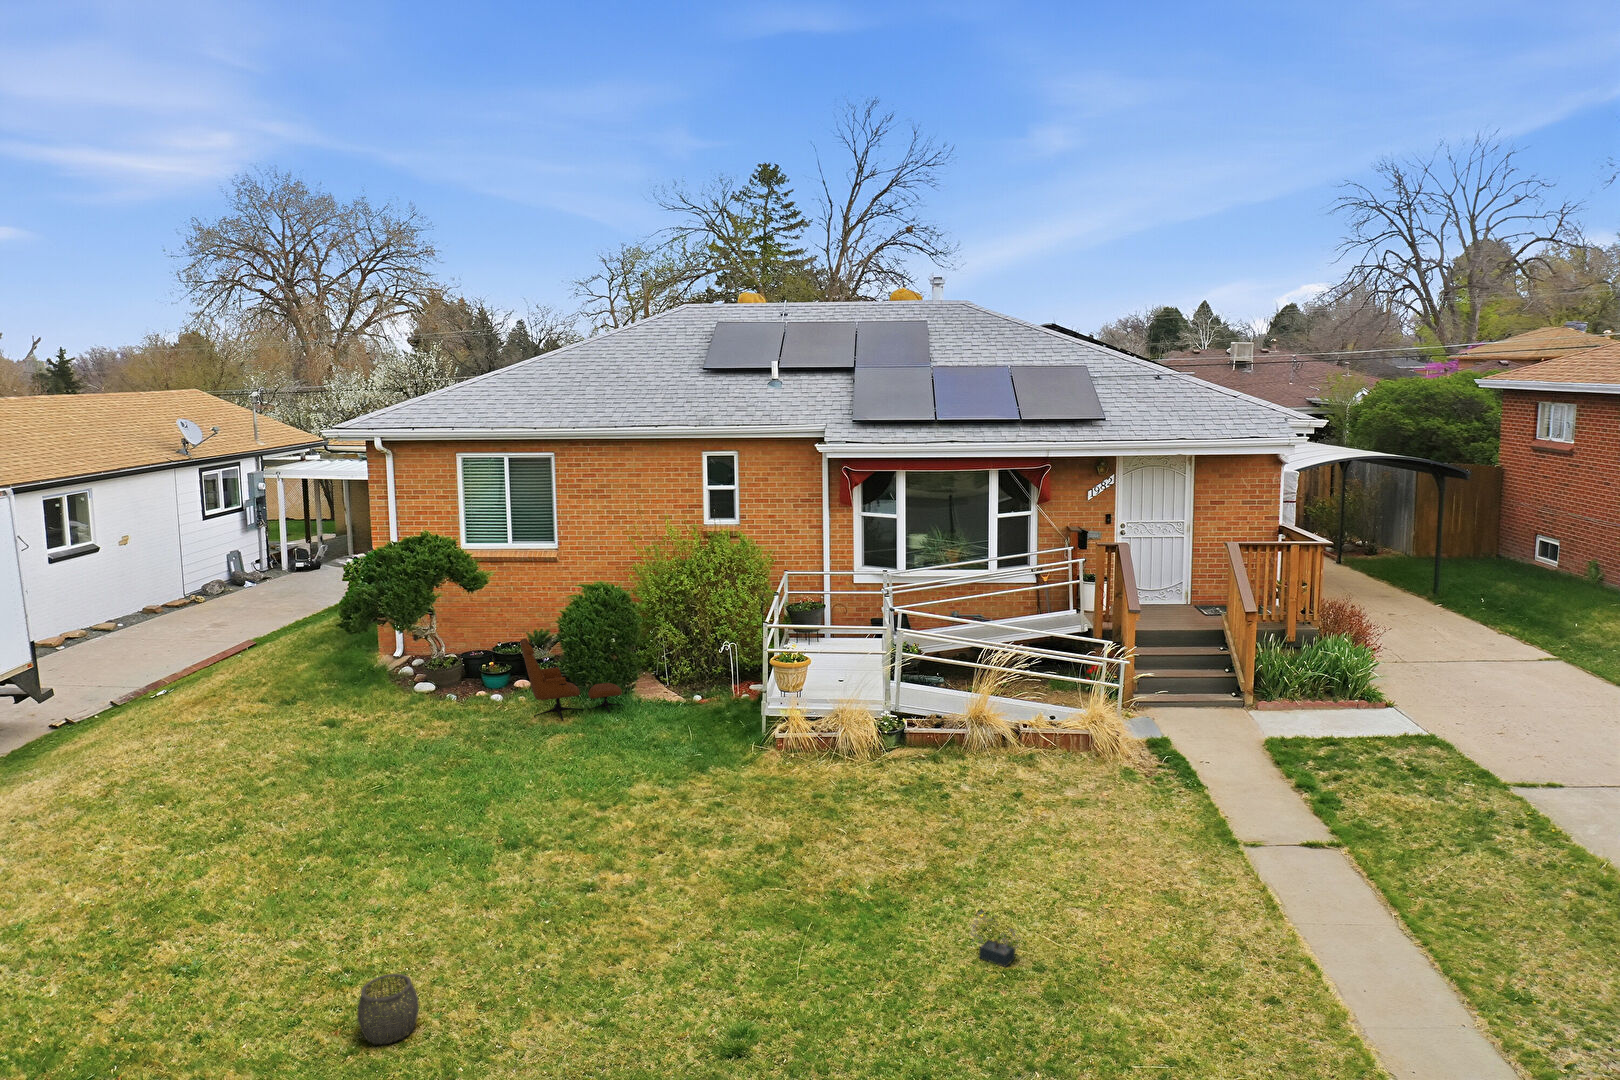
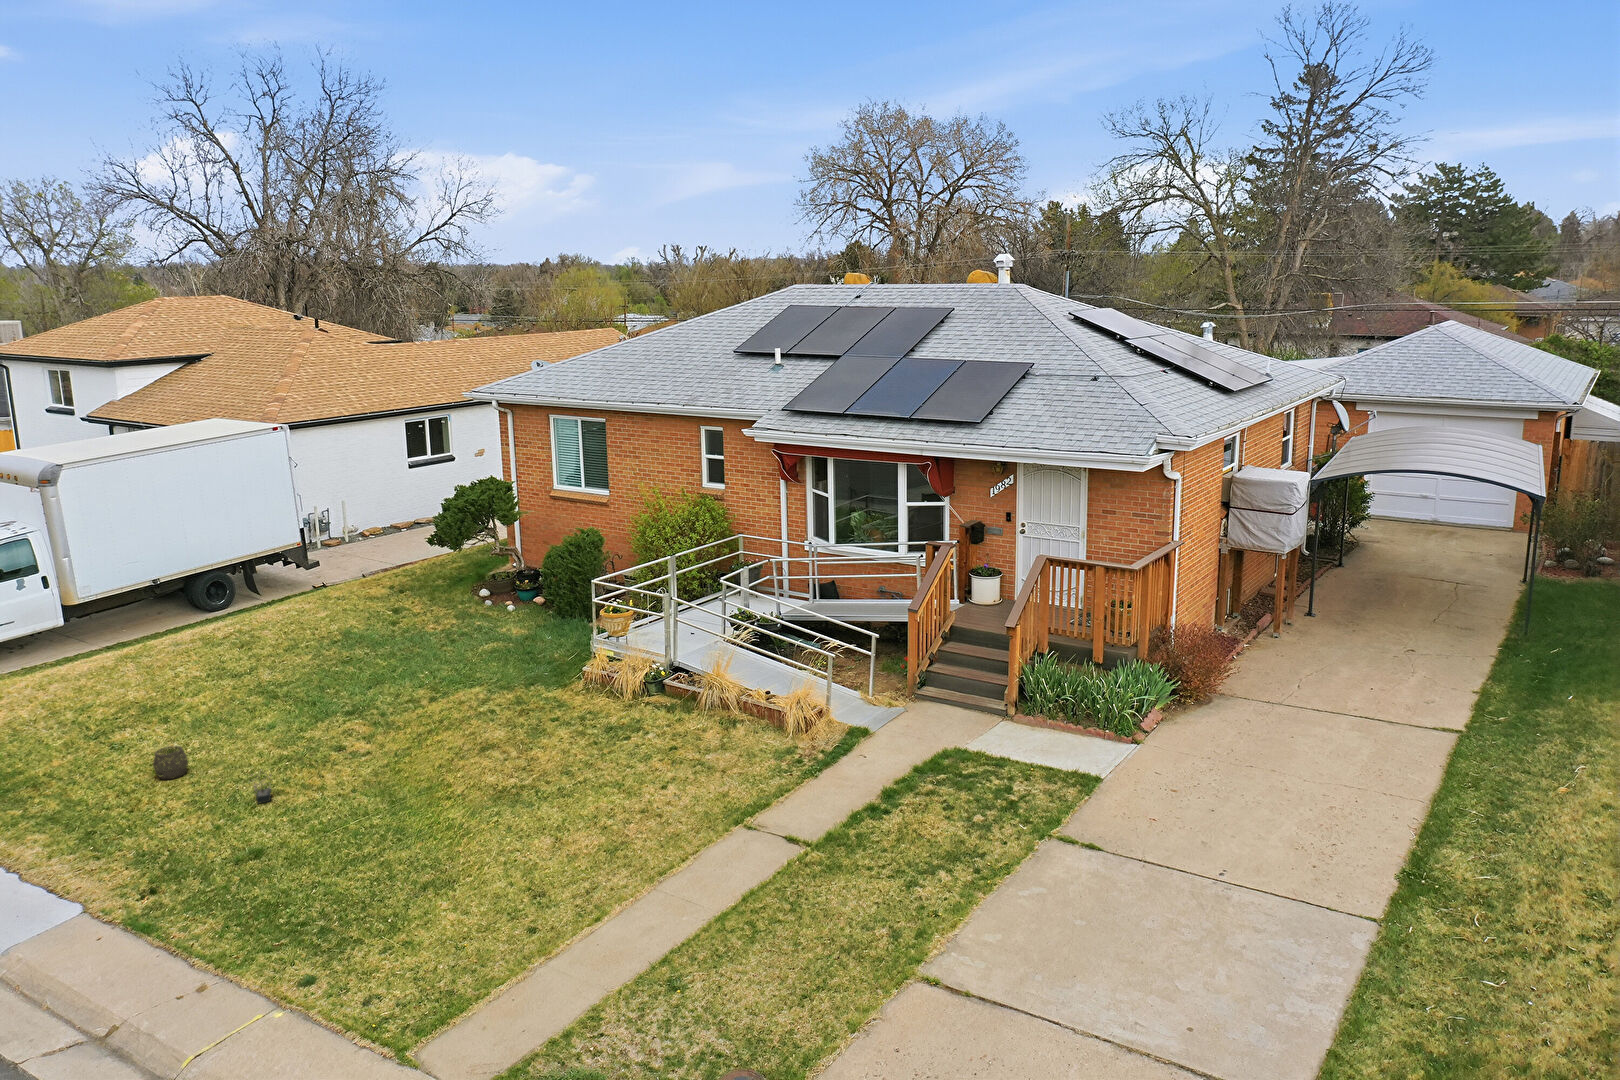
lounge chair: present [520,638,623,721] -> none [509,566,586,631]
decorative plant: present [971,912,1018,967] -> present [254,771,271,804]

